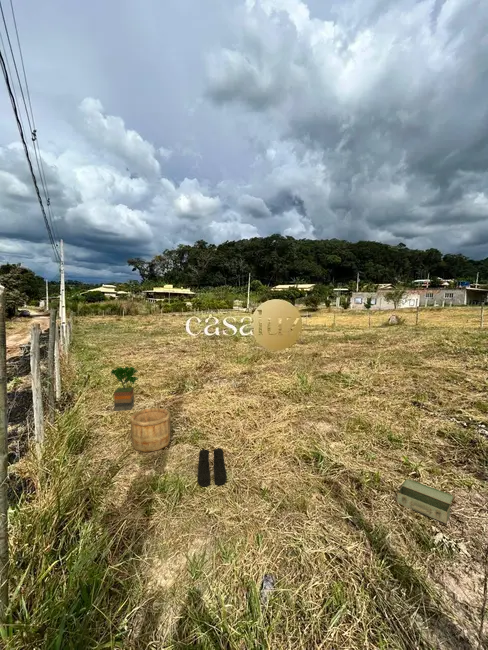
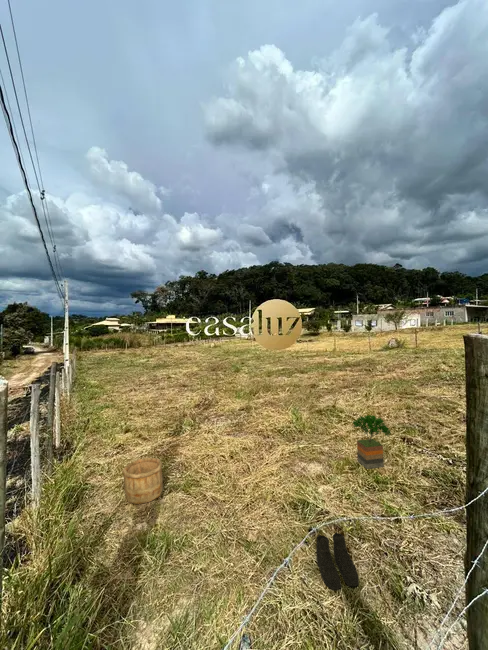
potted tree: present [111,367,138,411] -> present [353,415,391,469]
boots: present [198,448,227,486] -> present [316,532,359,589]
toolbox: present [397,479,453,523] -> none [377,526,430,573]

